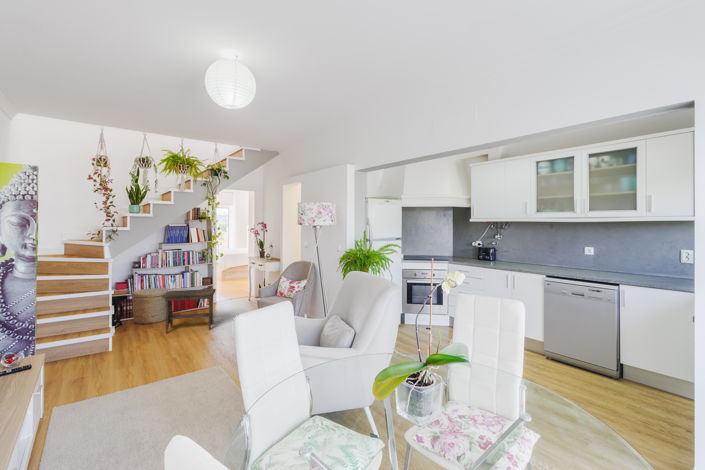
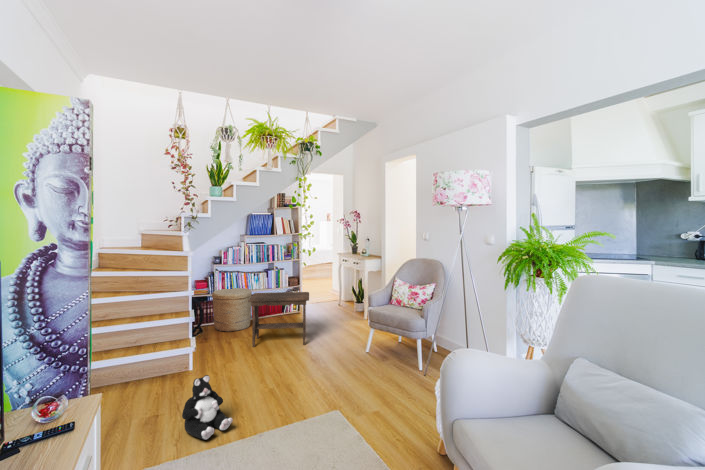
plush toy: none [103,346,142,387] -> present [182,375,233,440]

